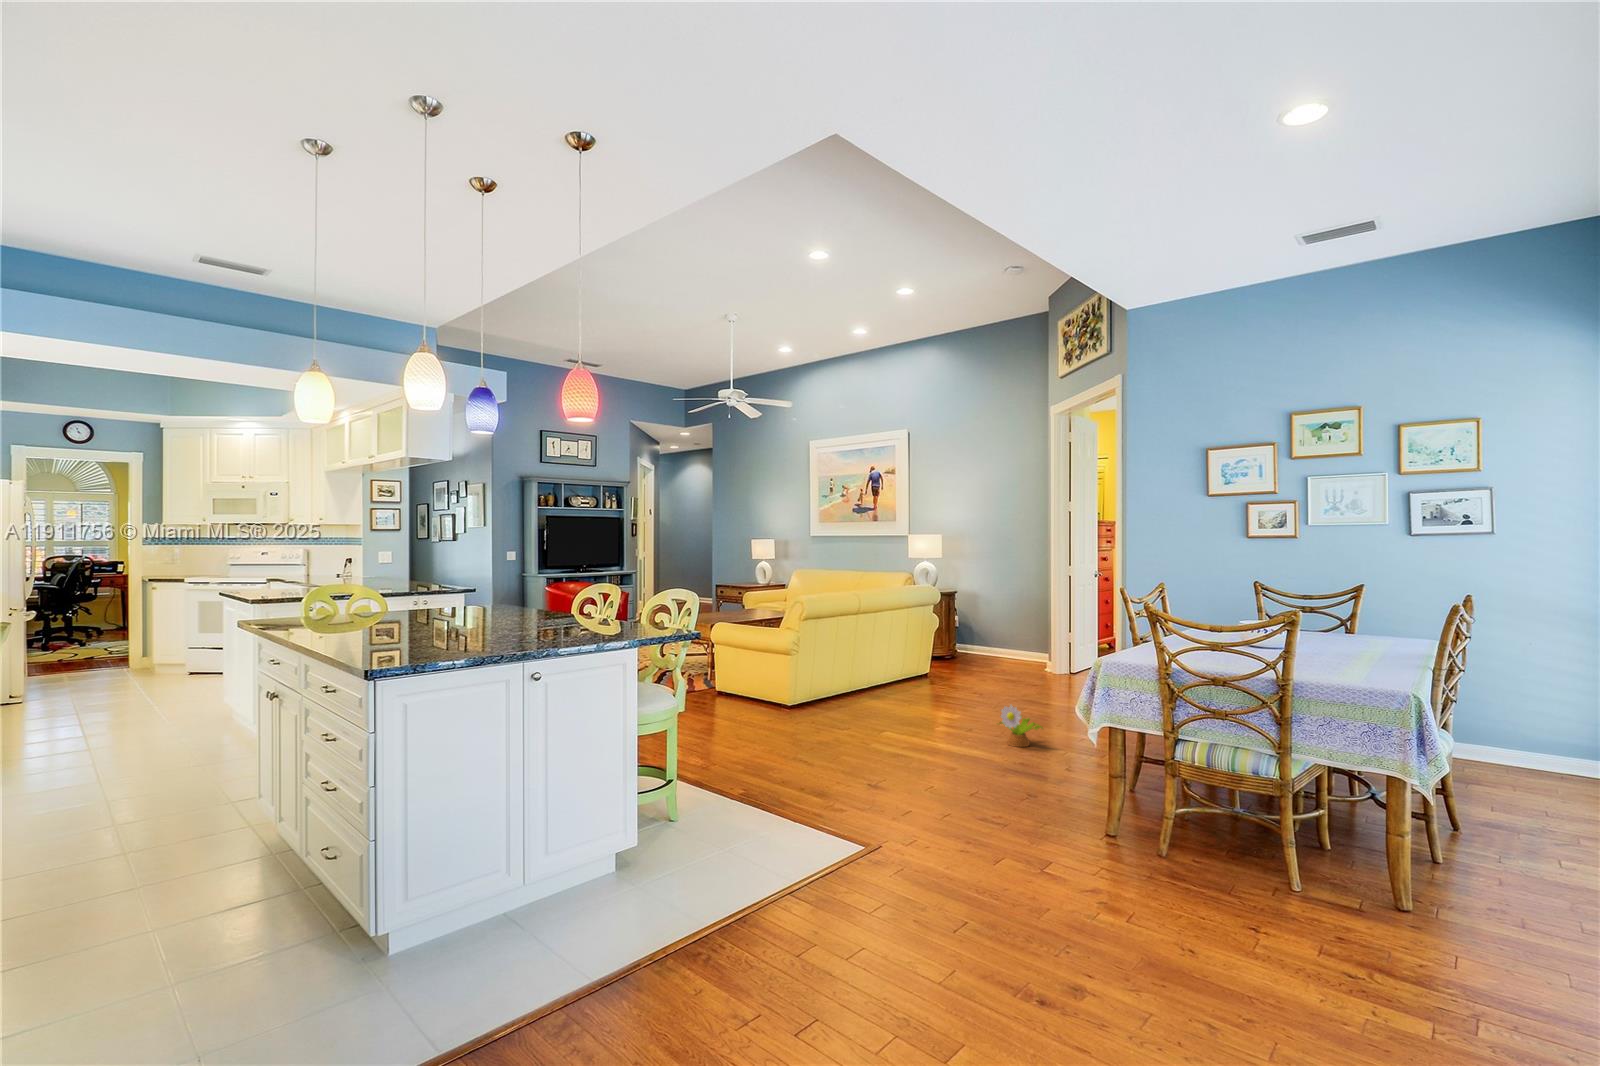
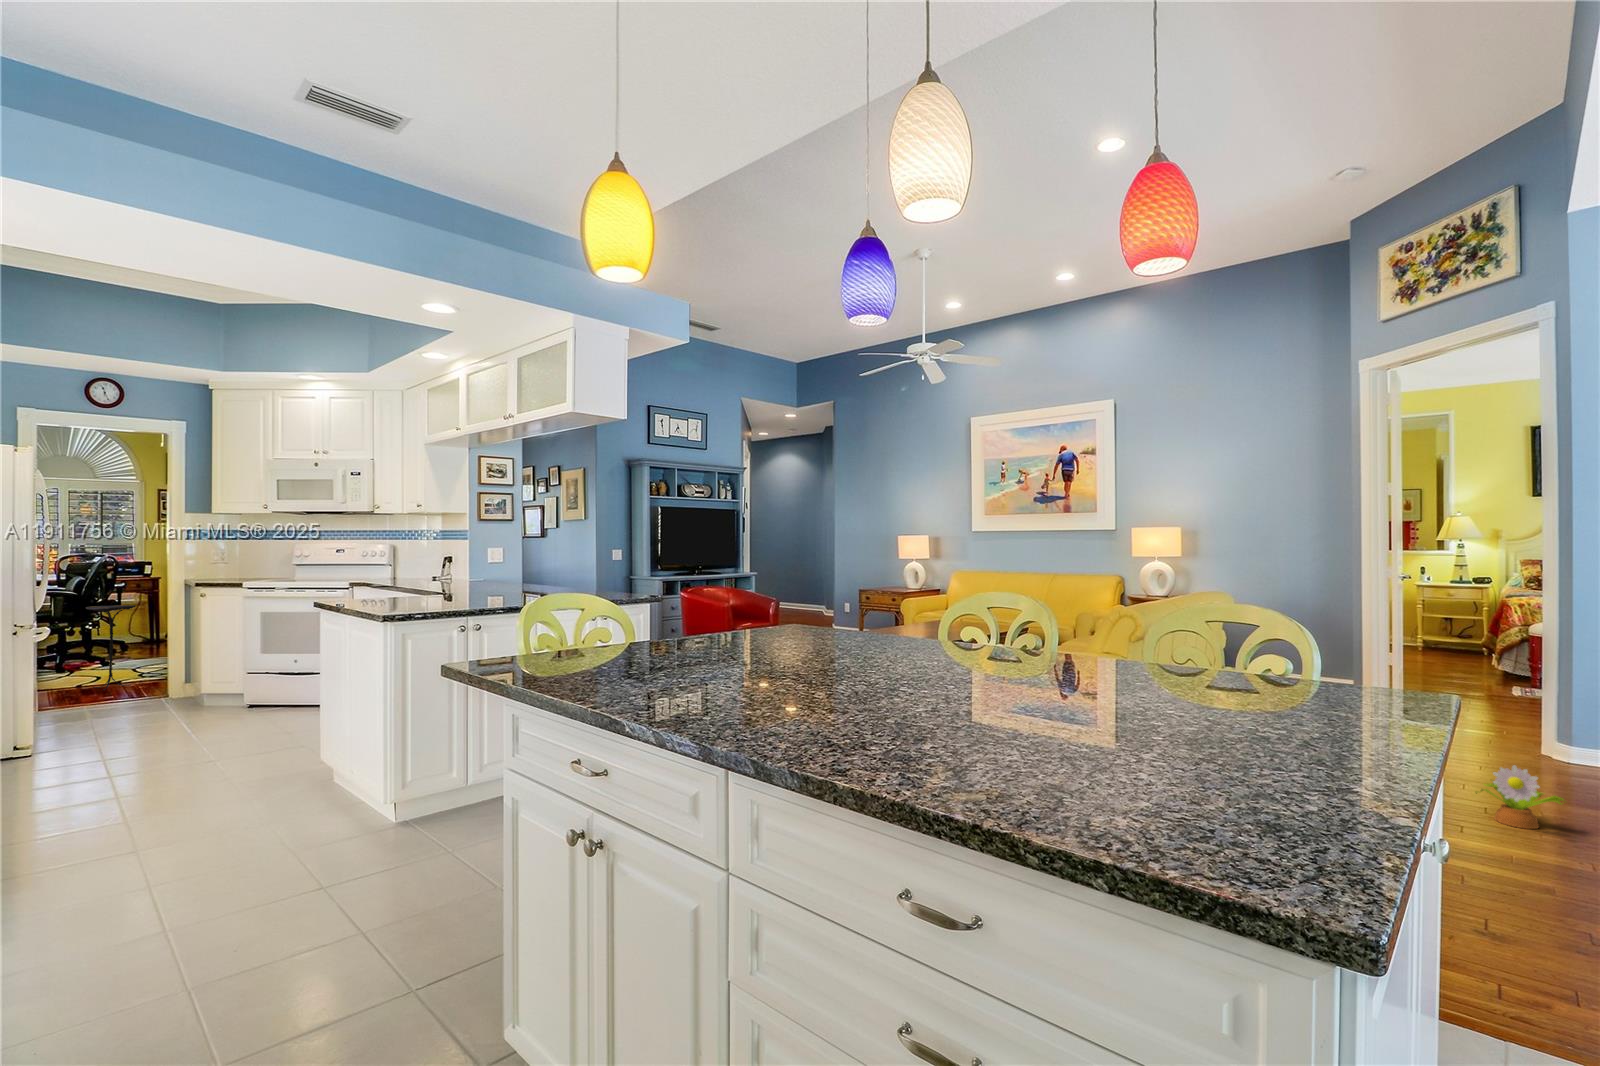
side table: none [63,597,105,665] -> present [86,605,136,690]

